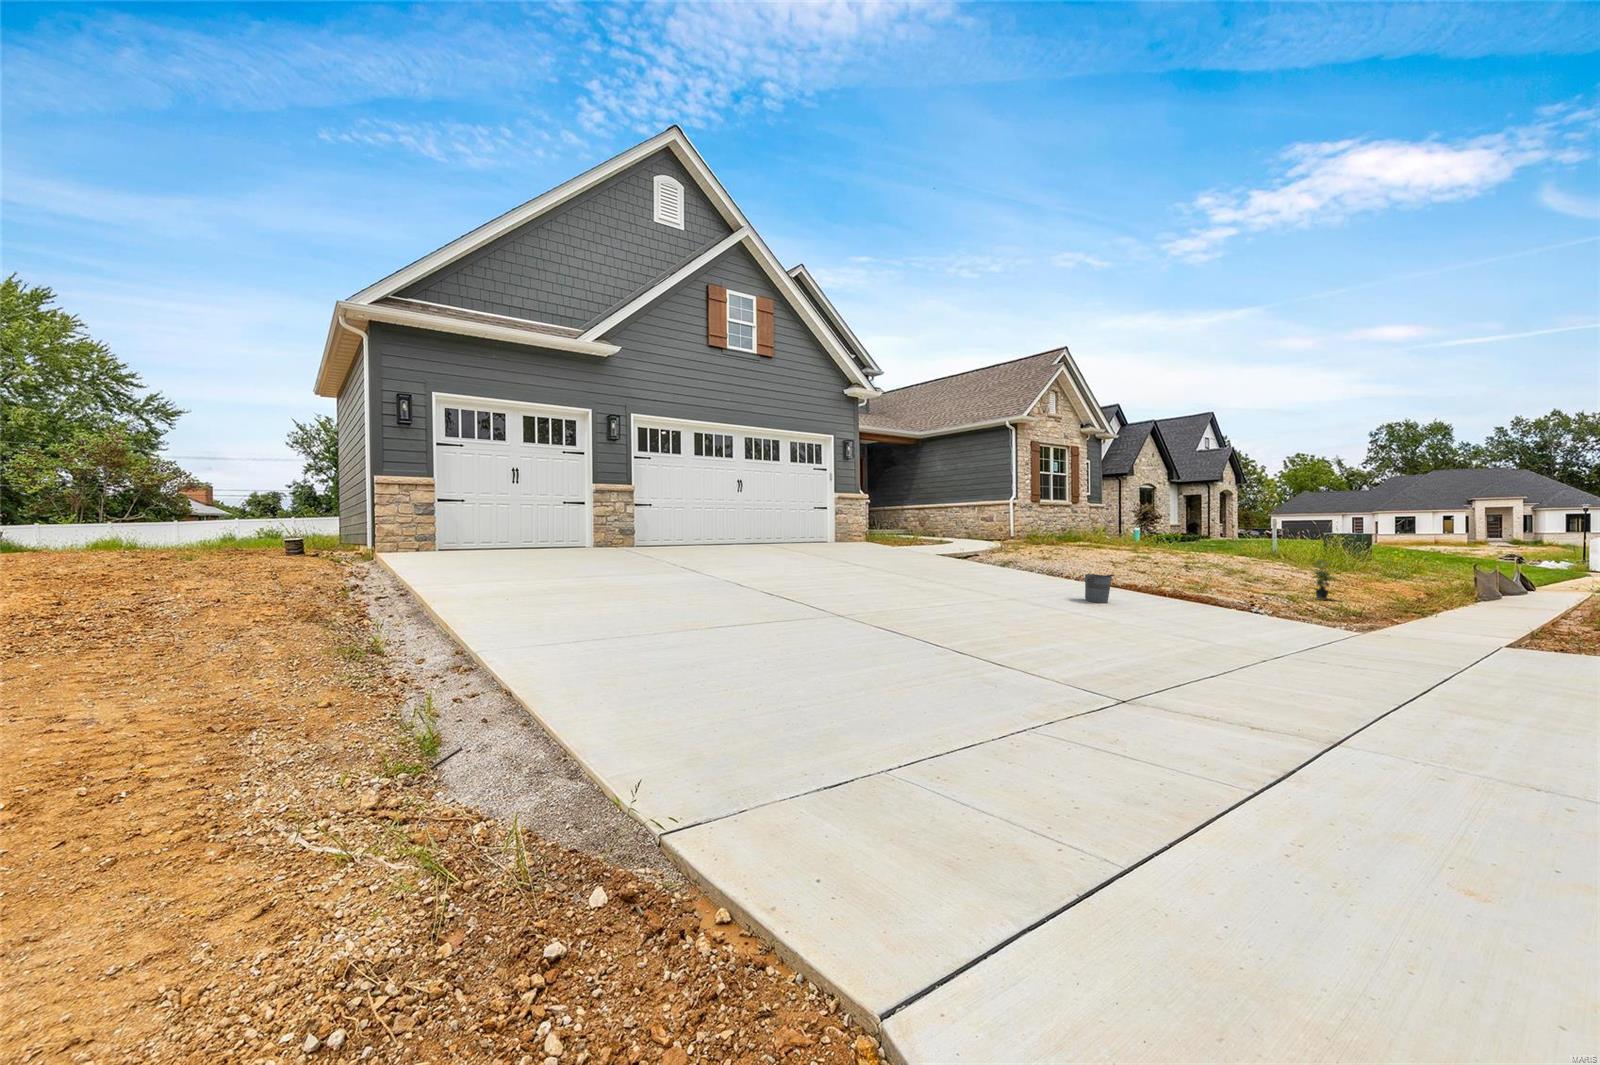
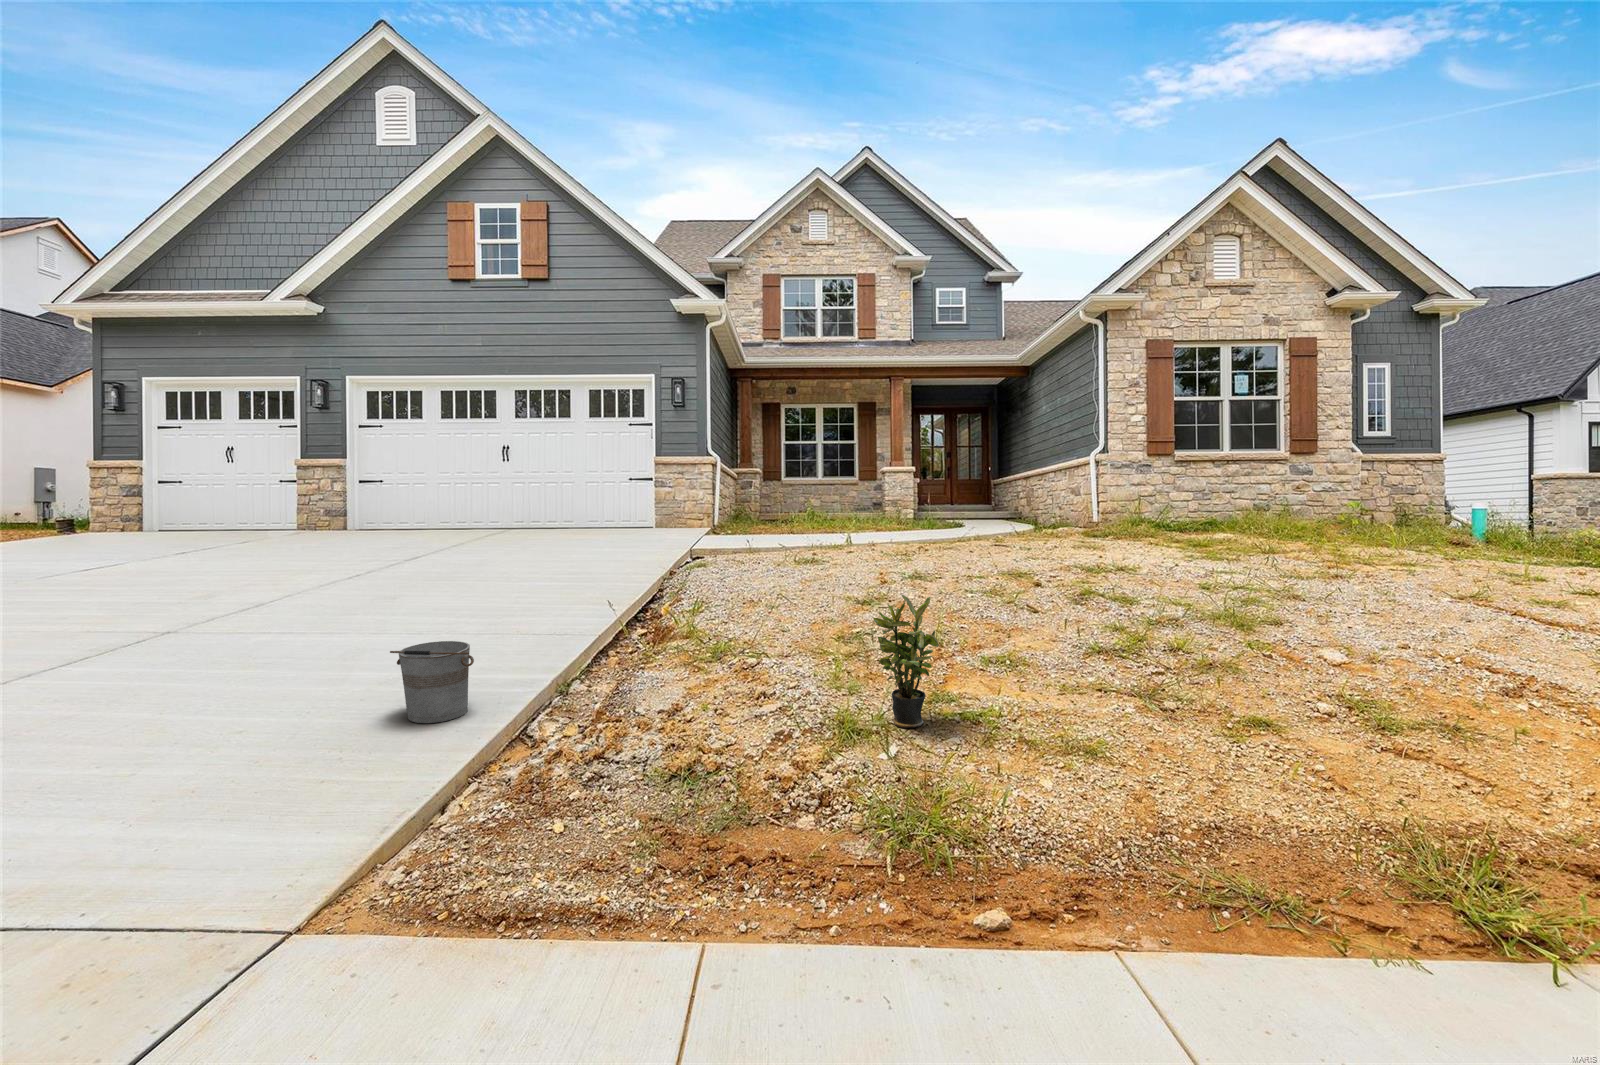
bucket: present [1085,574,1114,603] -> present [390,641,474,723]

